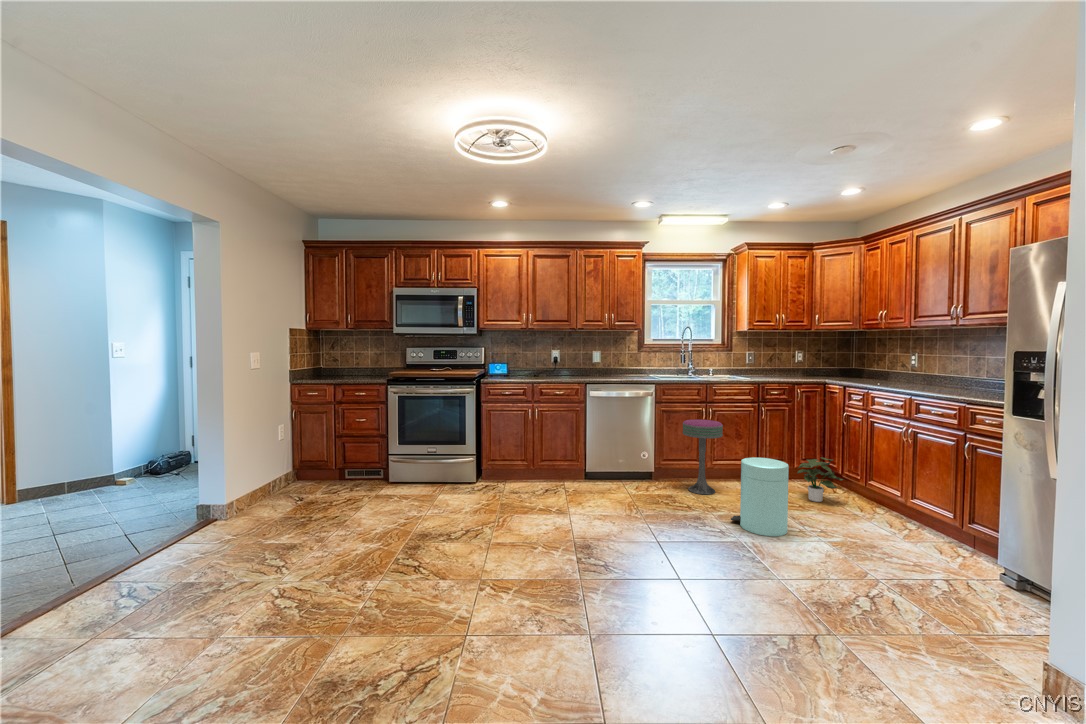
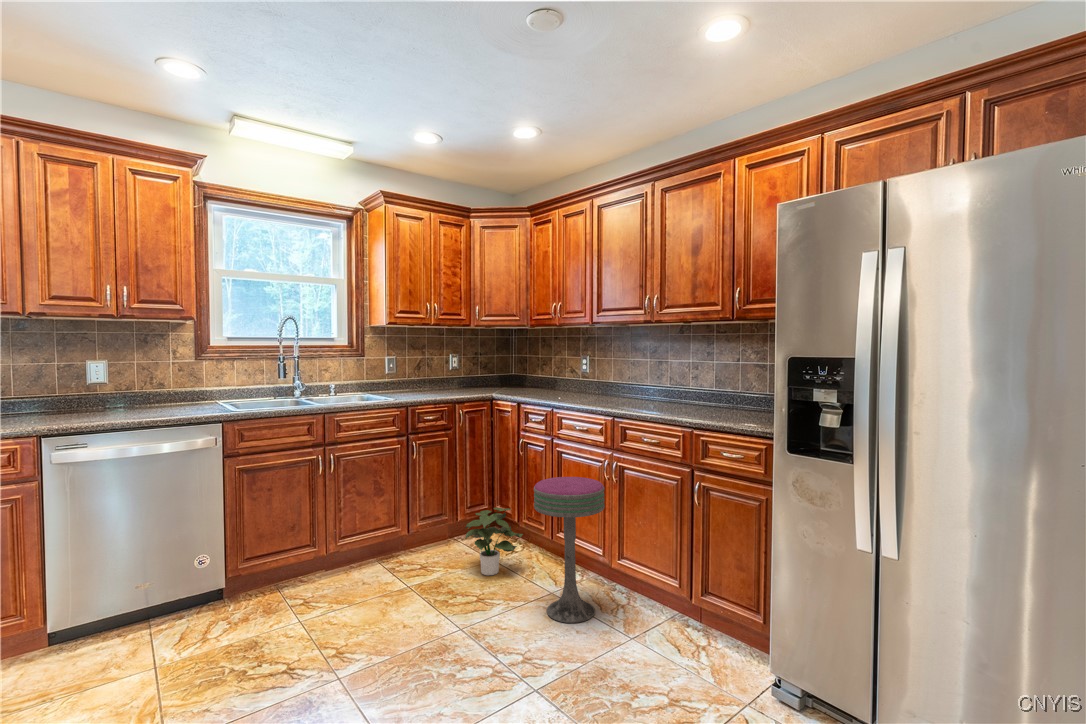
bar stool: present [683,419,723,495] -> present [534,477,605,623]
trash can: present [731,457,789,536] -> none [368,536,463,687]

